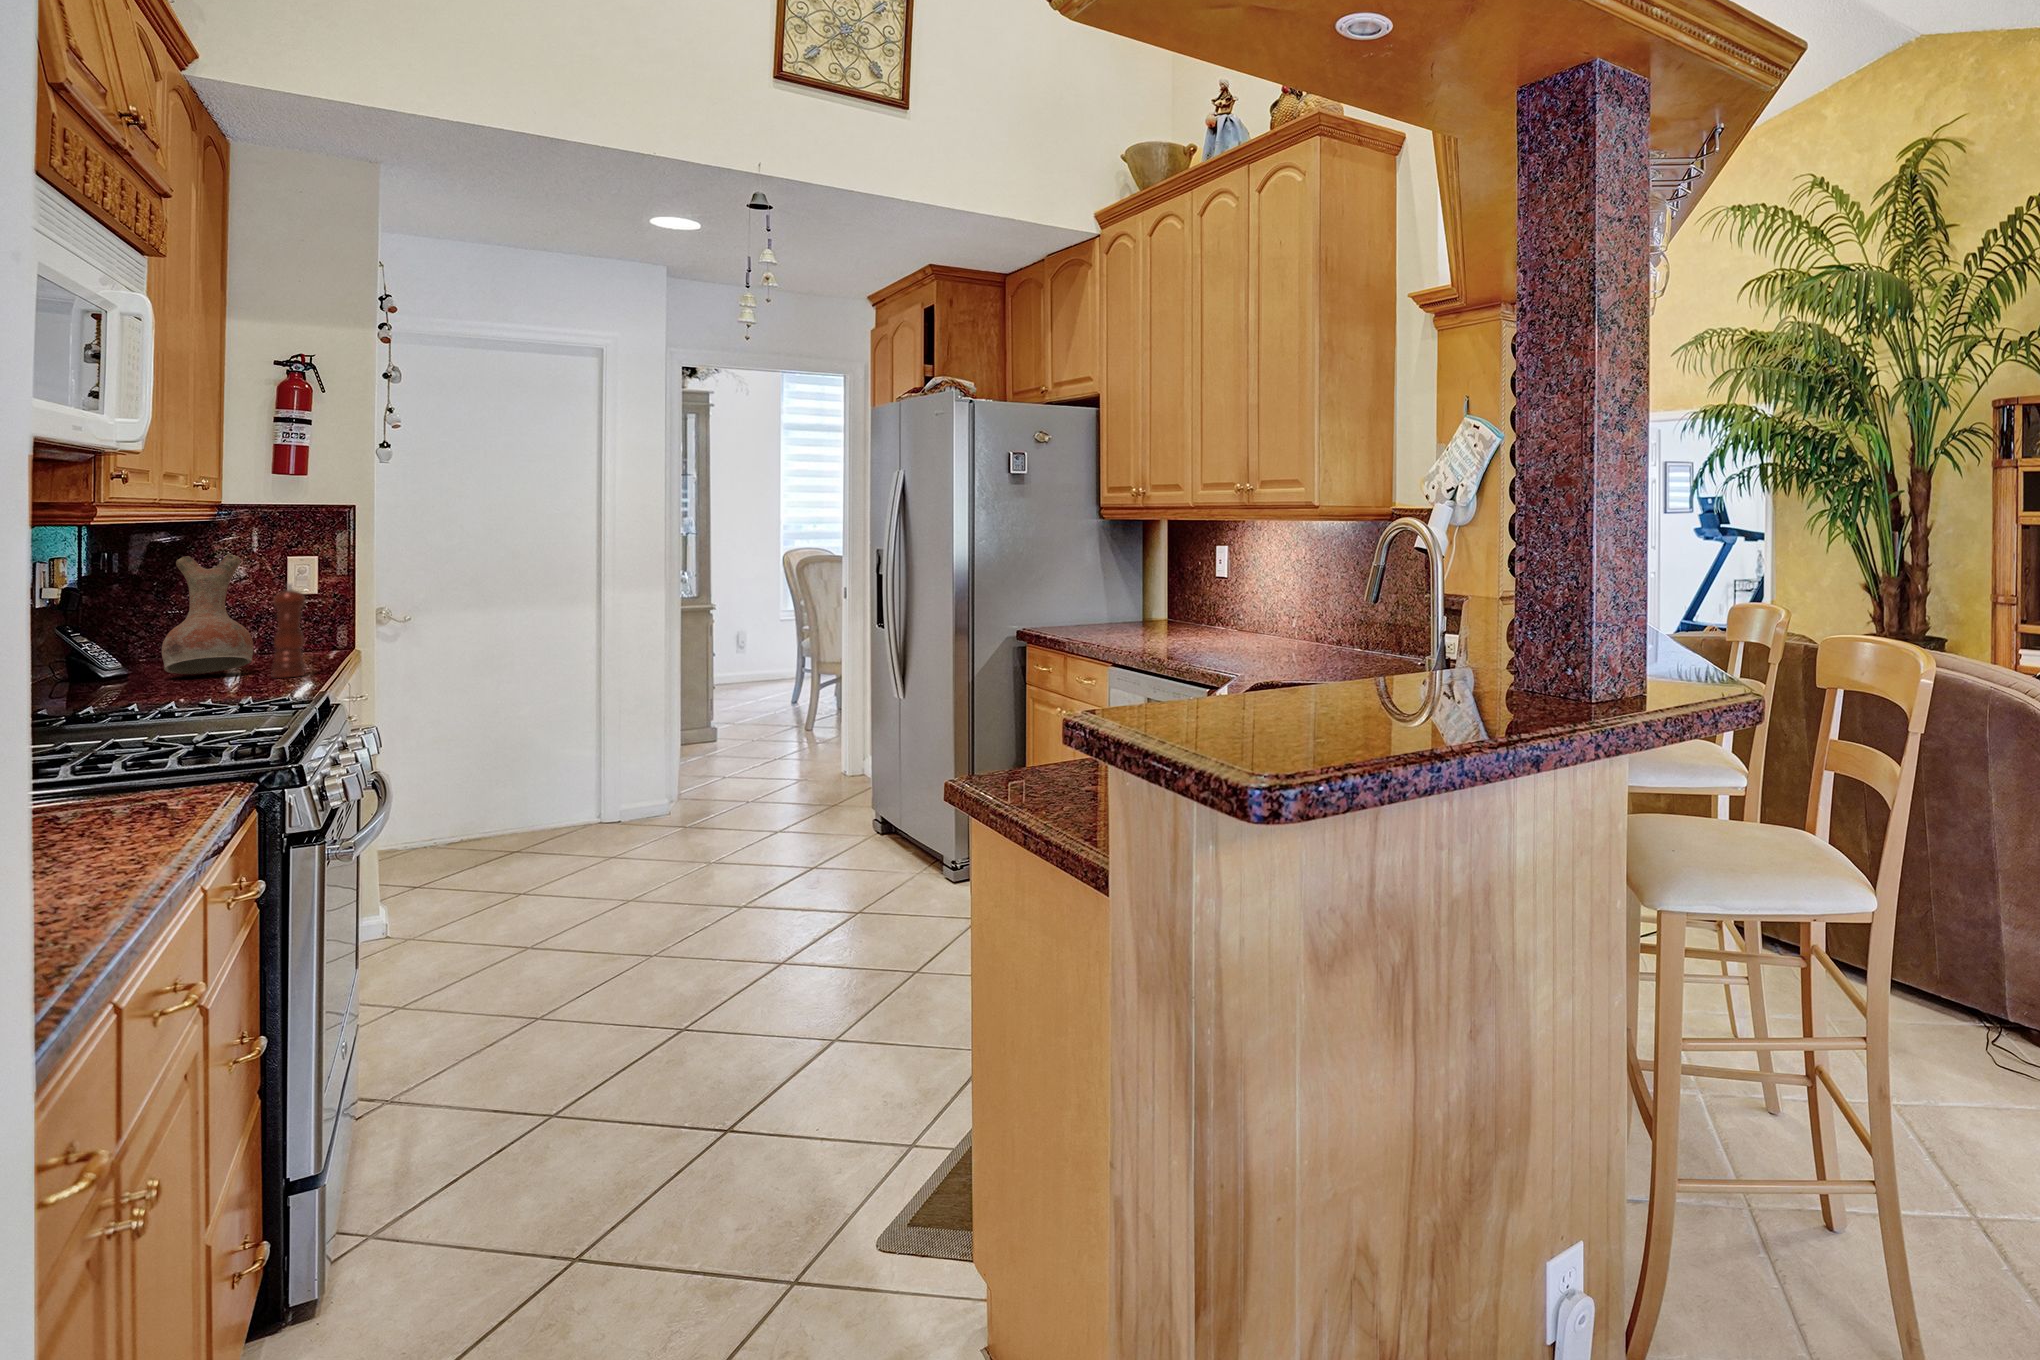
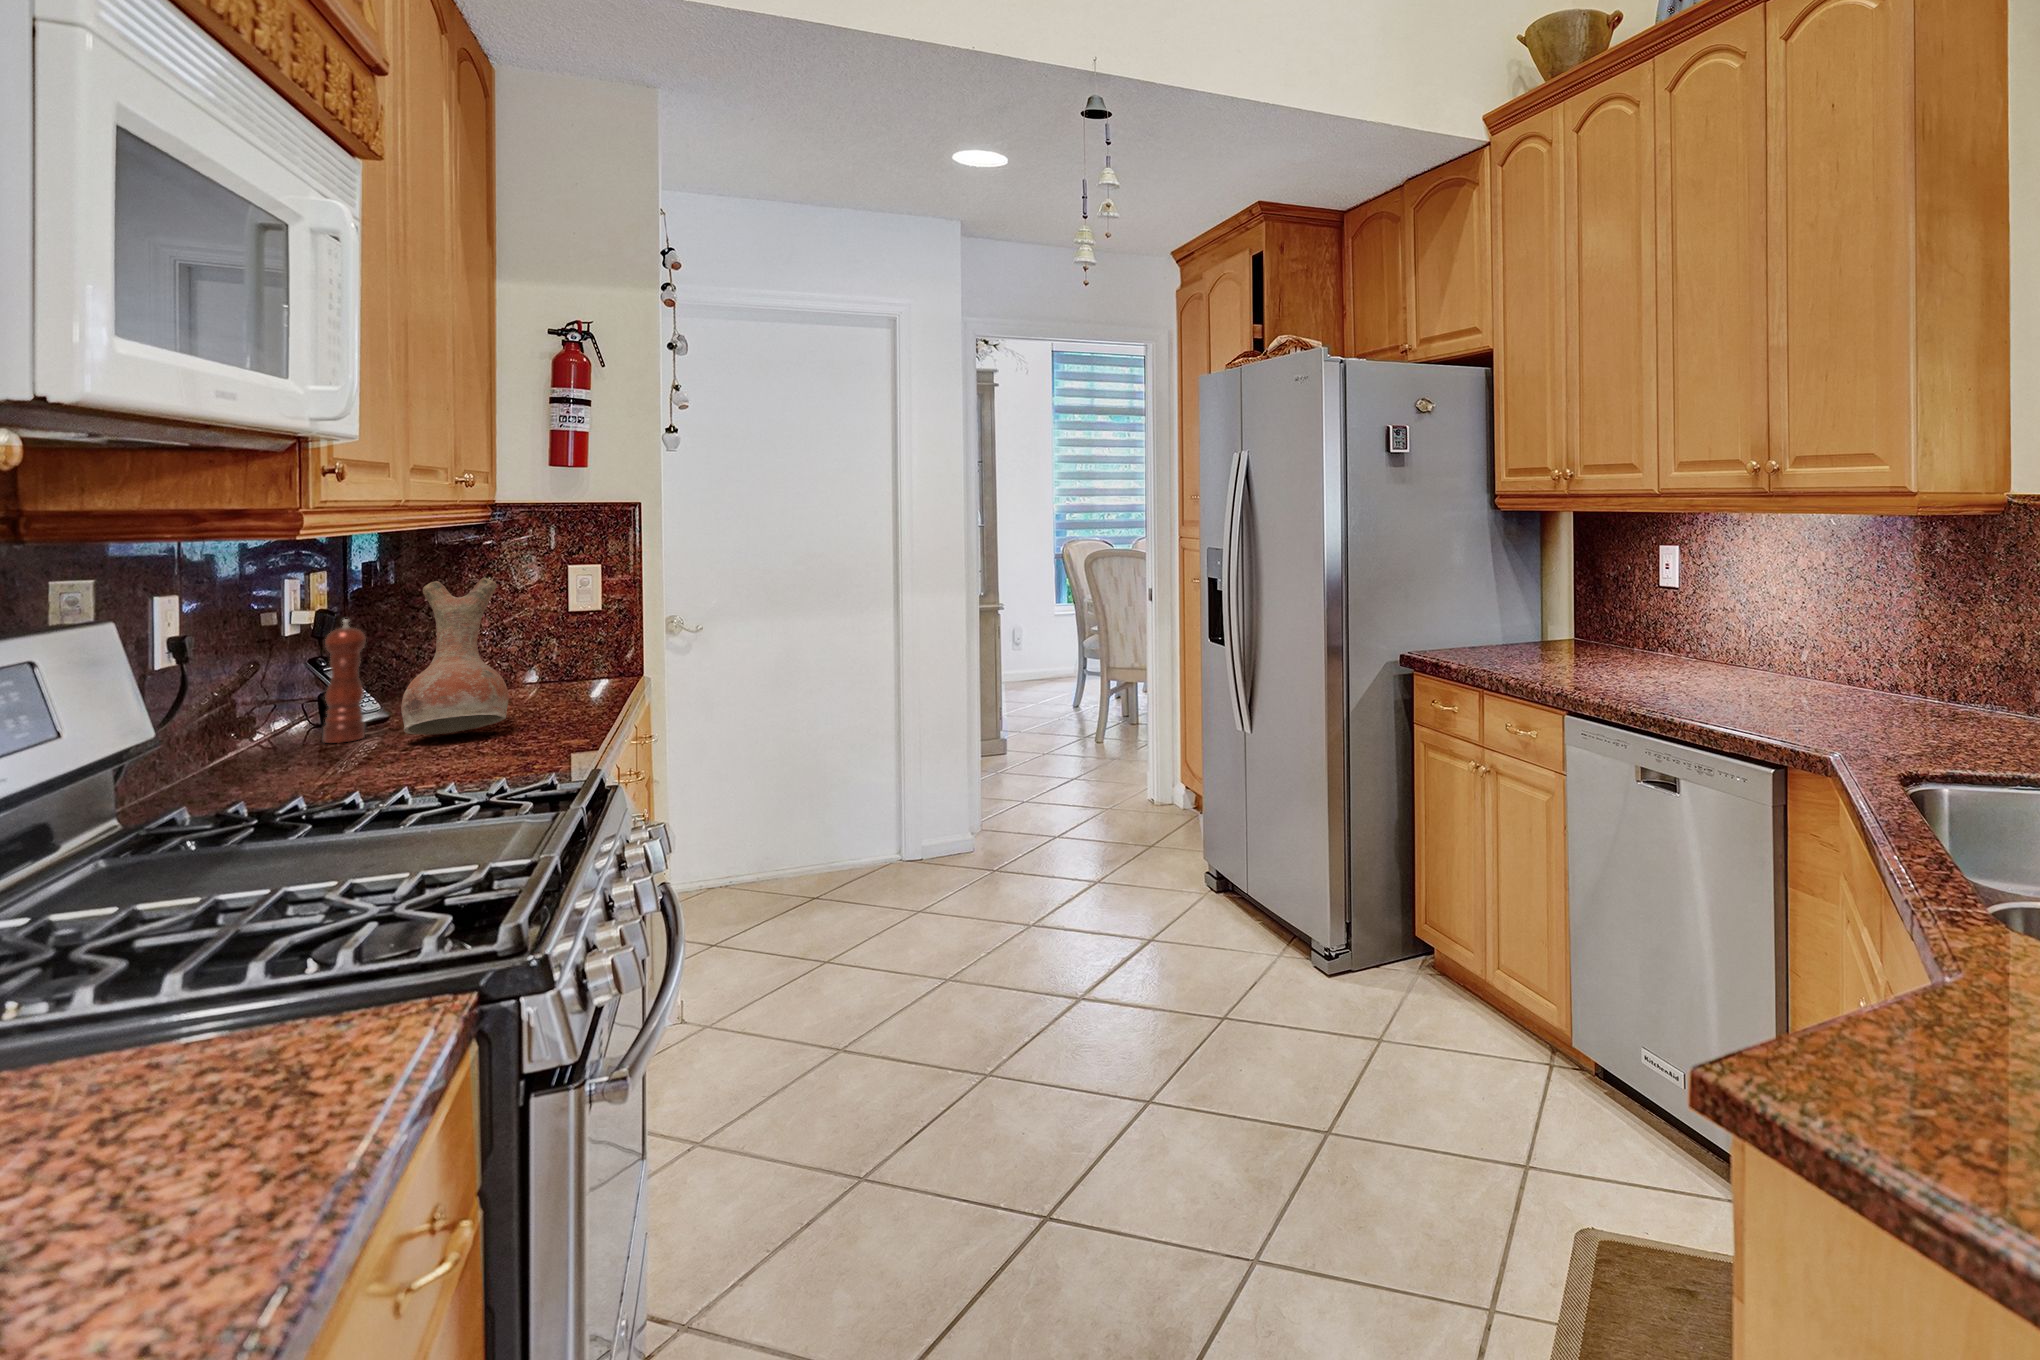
pepper mill: present [272,584,305,678] -> present [323,619,366,743]

